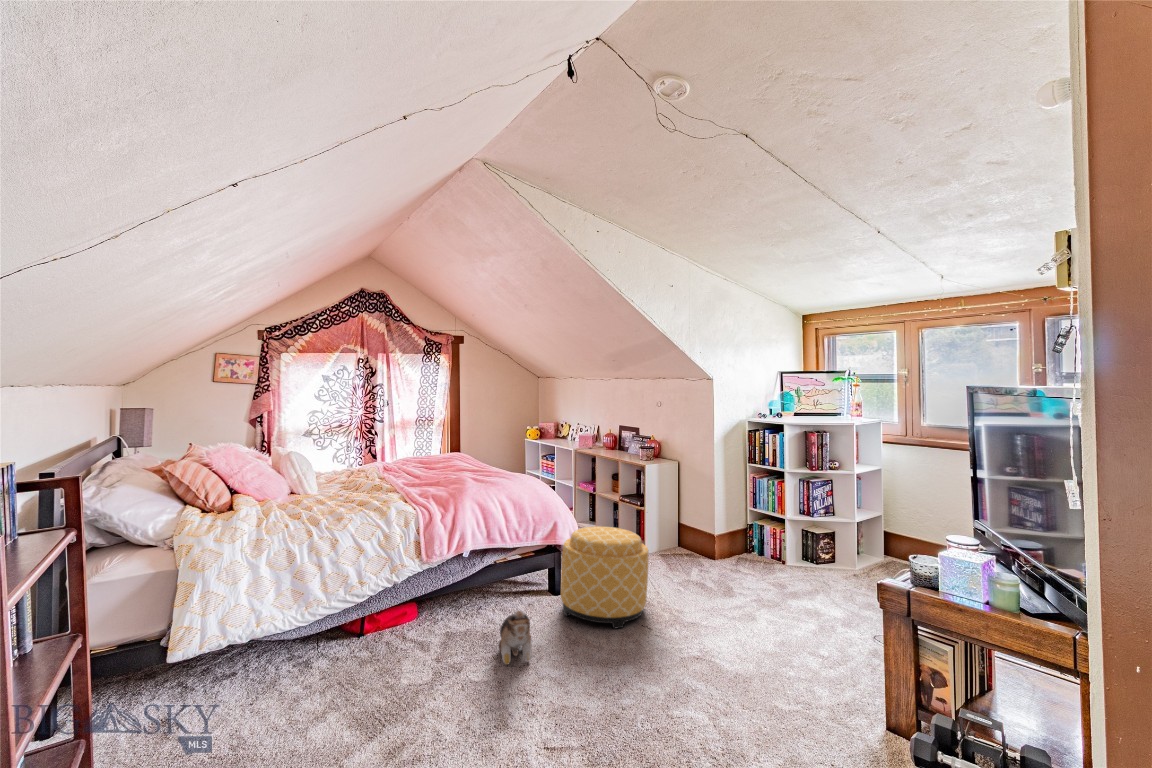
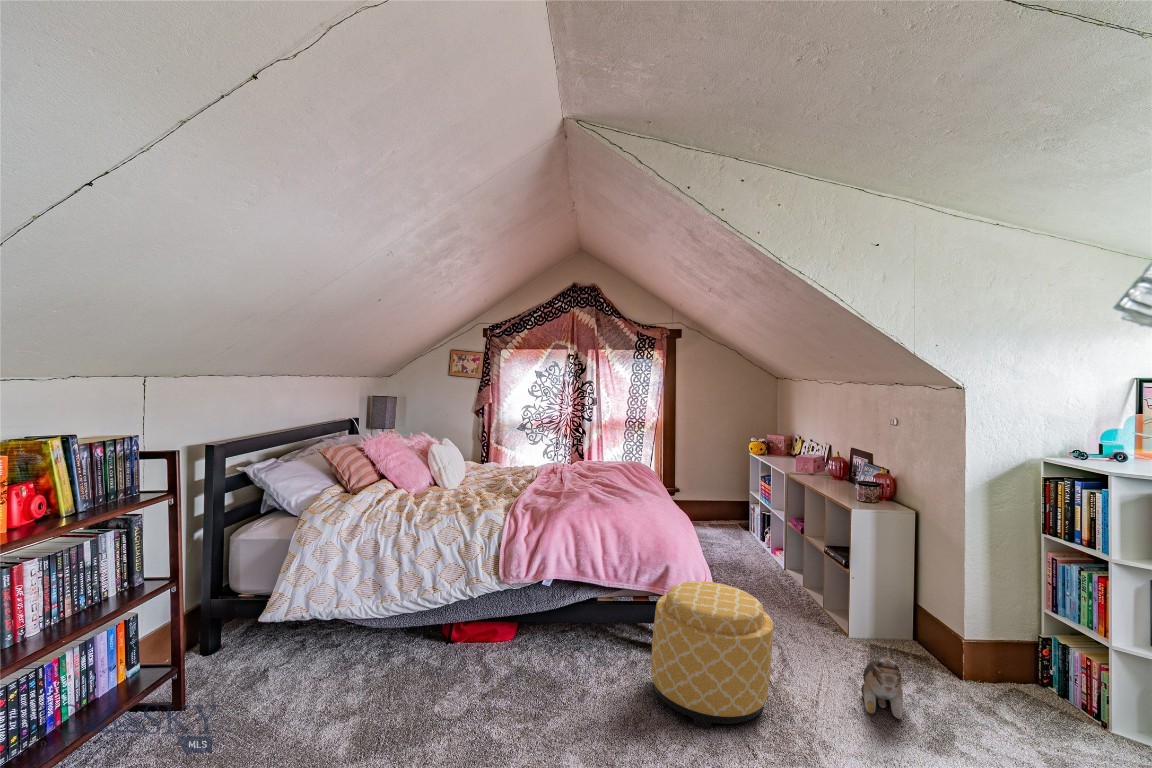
plush toy: present [499,611,532,665] -> present [861,657,905,719]

